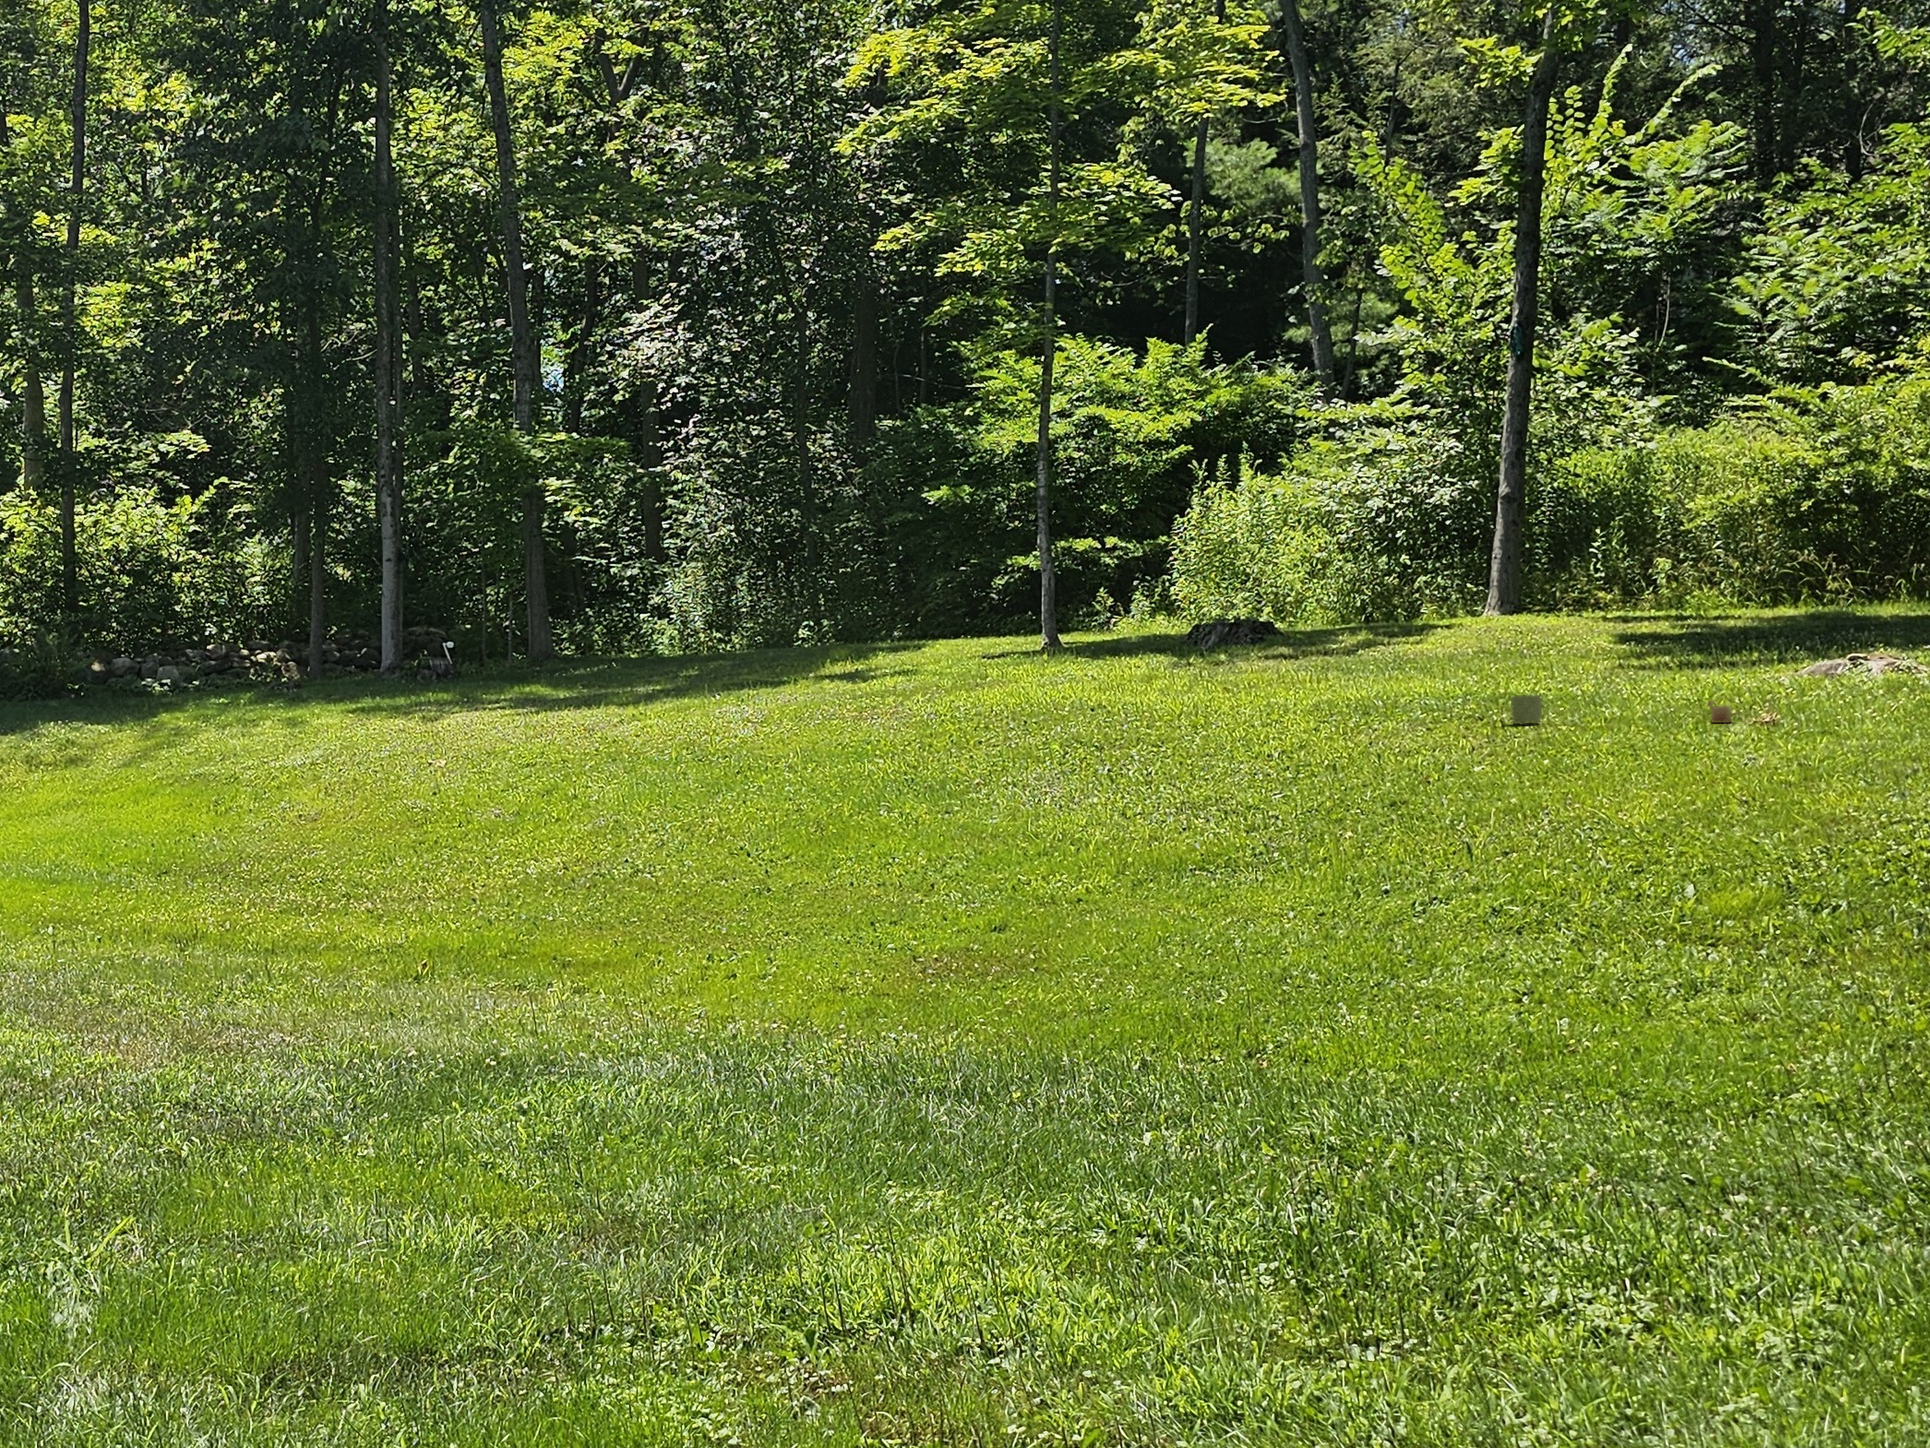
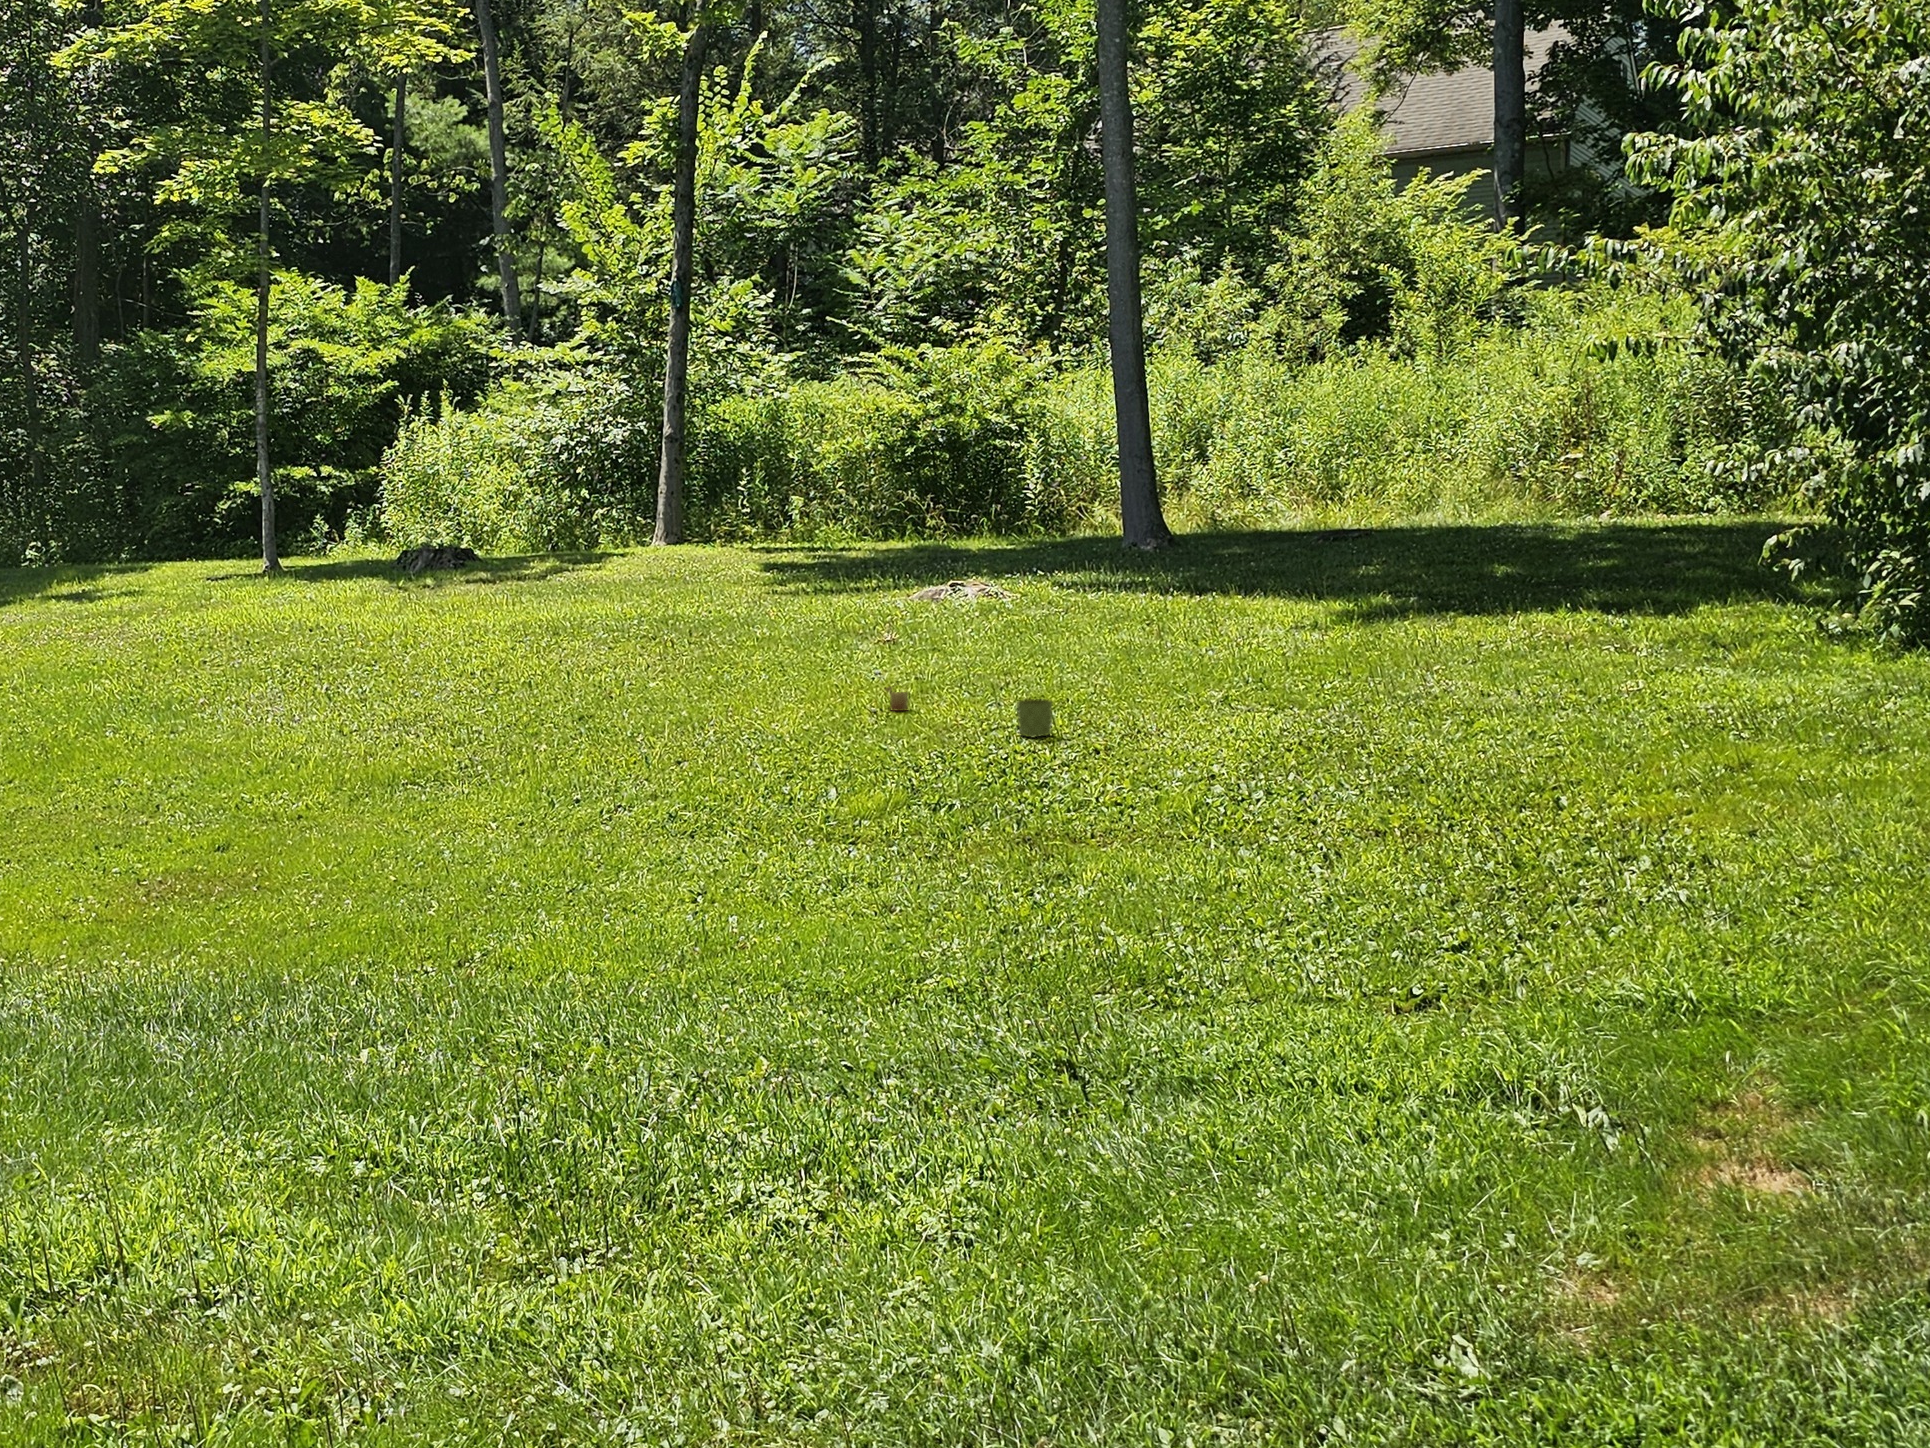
planter: present [1511,695,1542,725] -> present [1017,699,1052,738]

